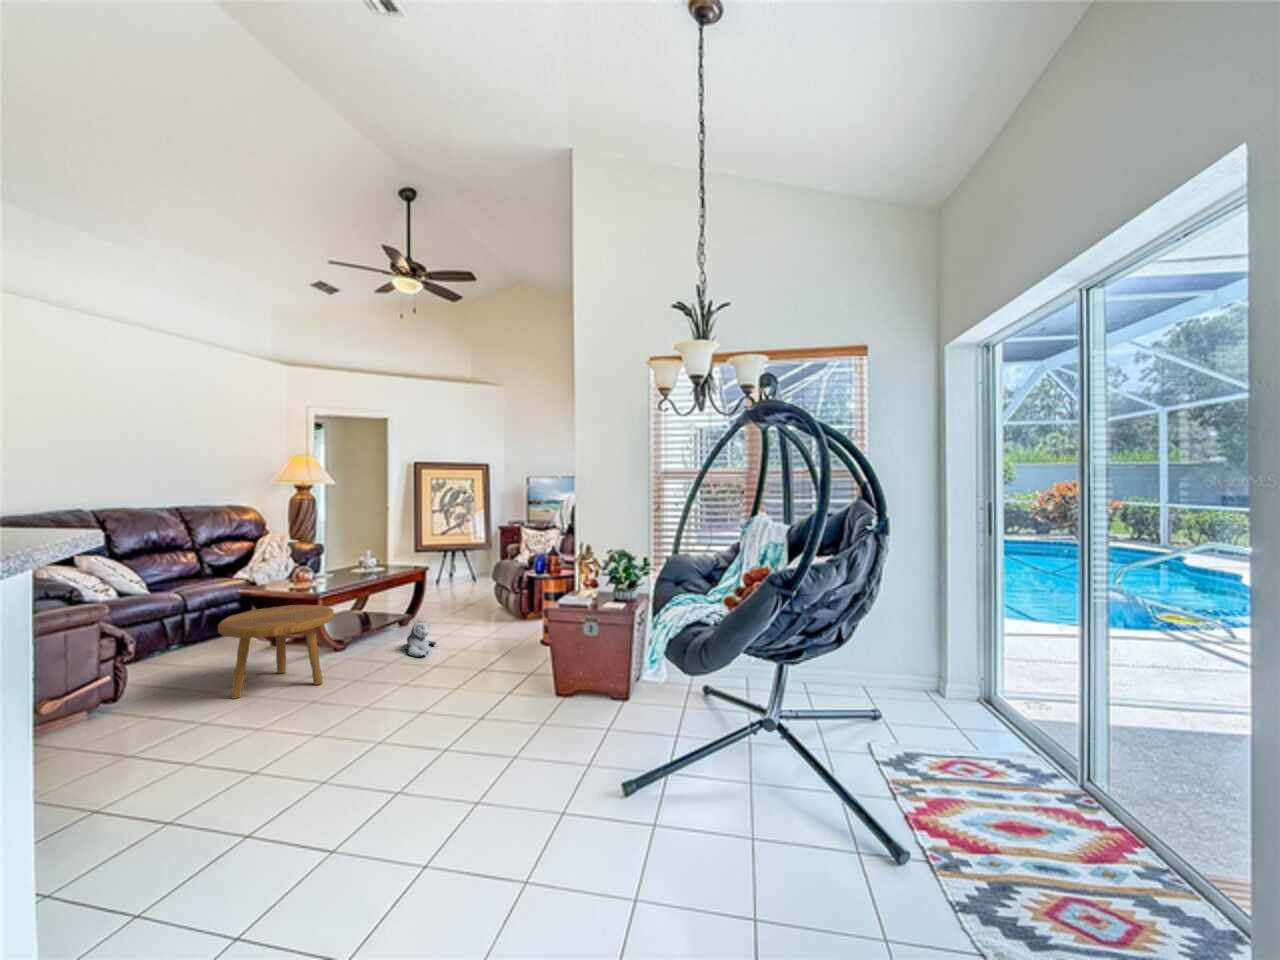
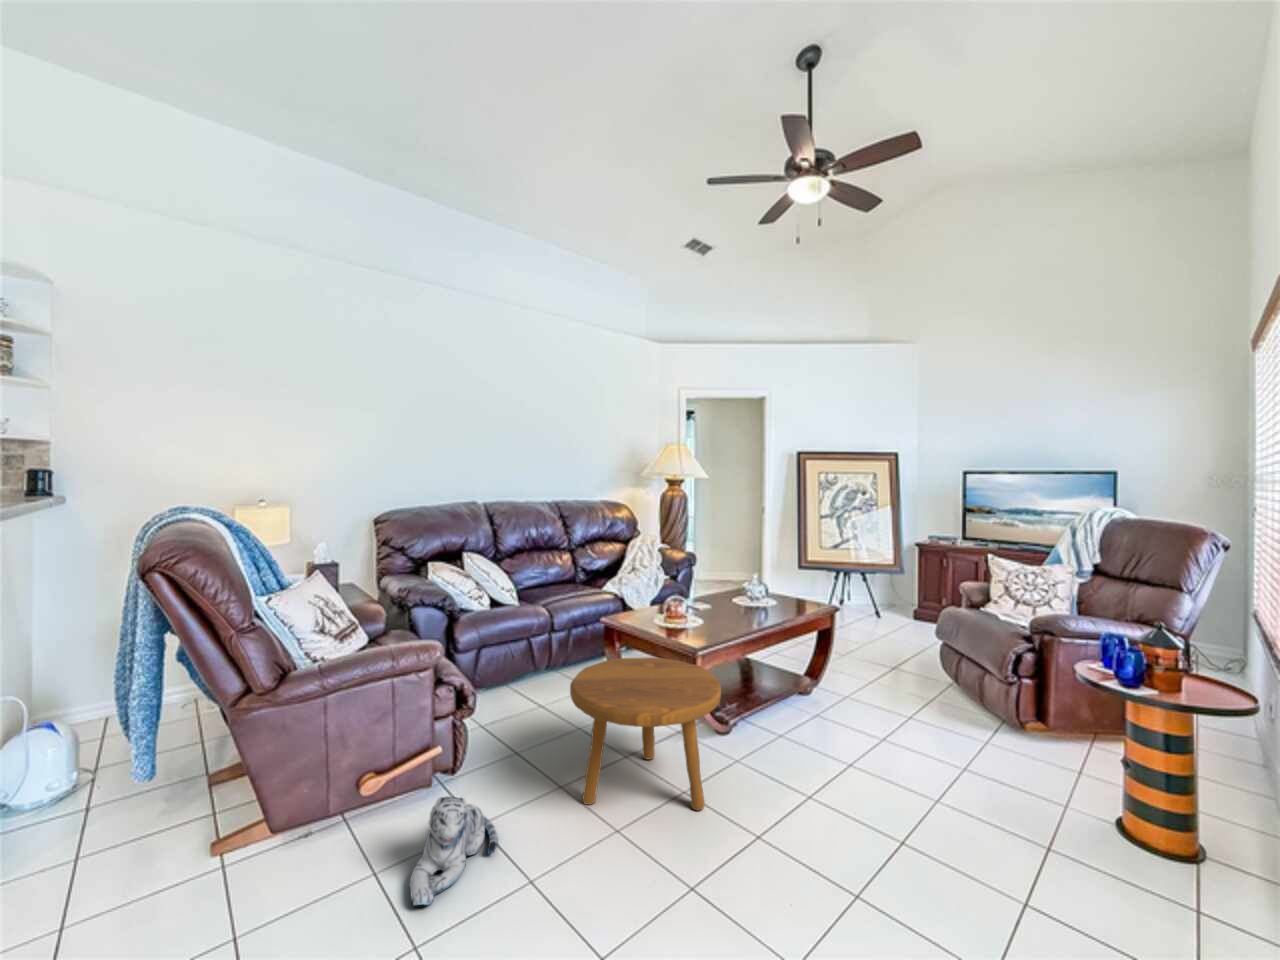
plush toy: present [405,621,436,657] -> present [410,796,498,905]

